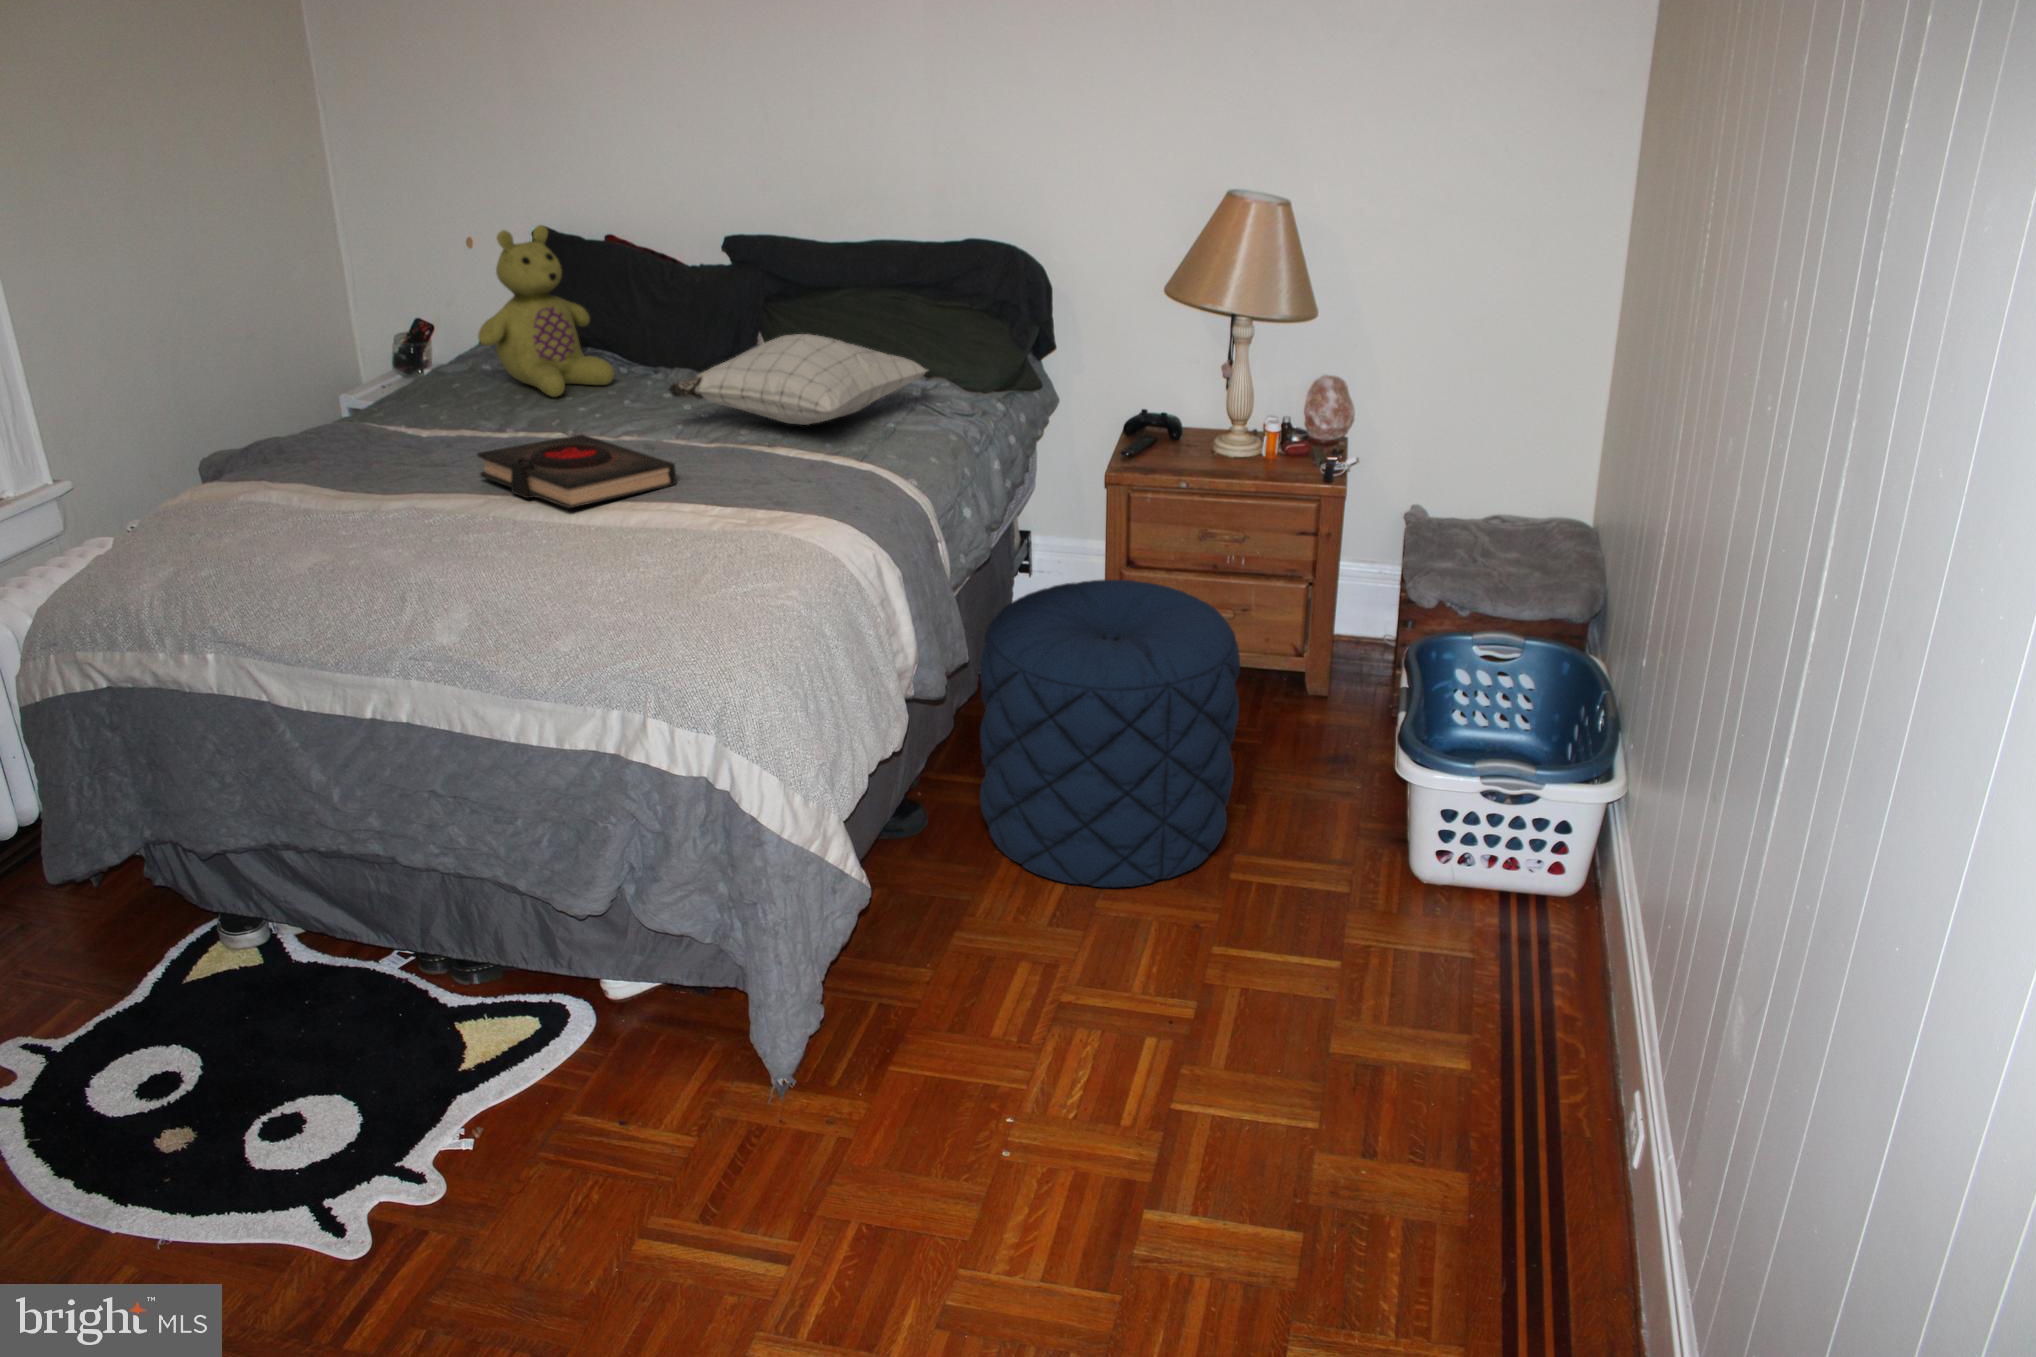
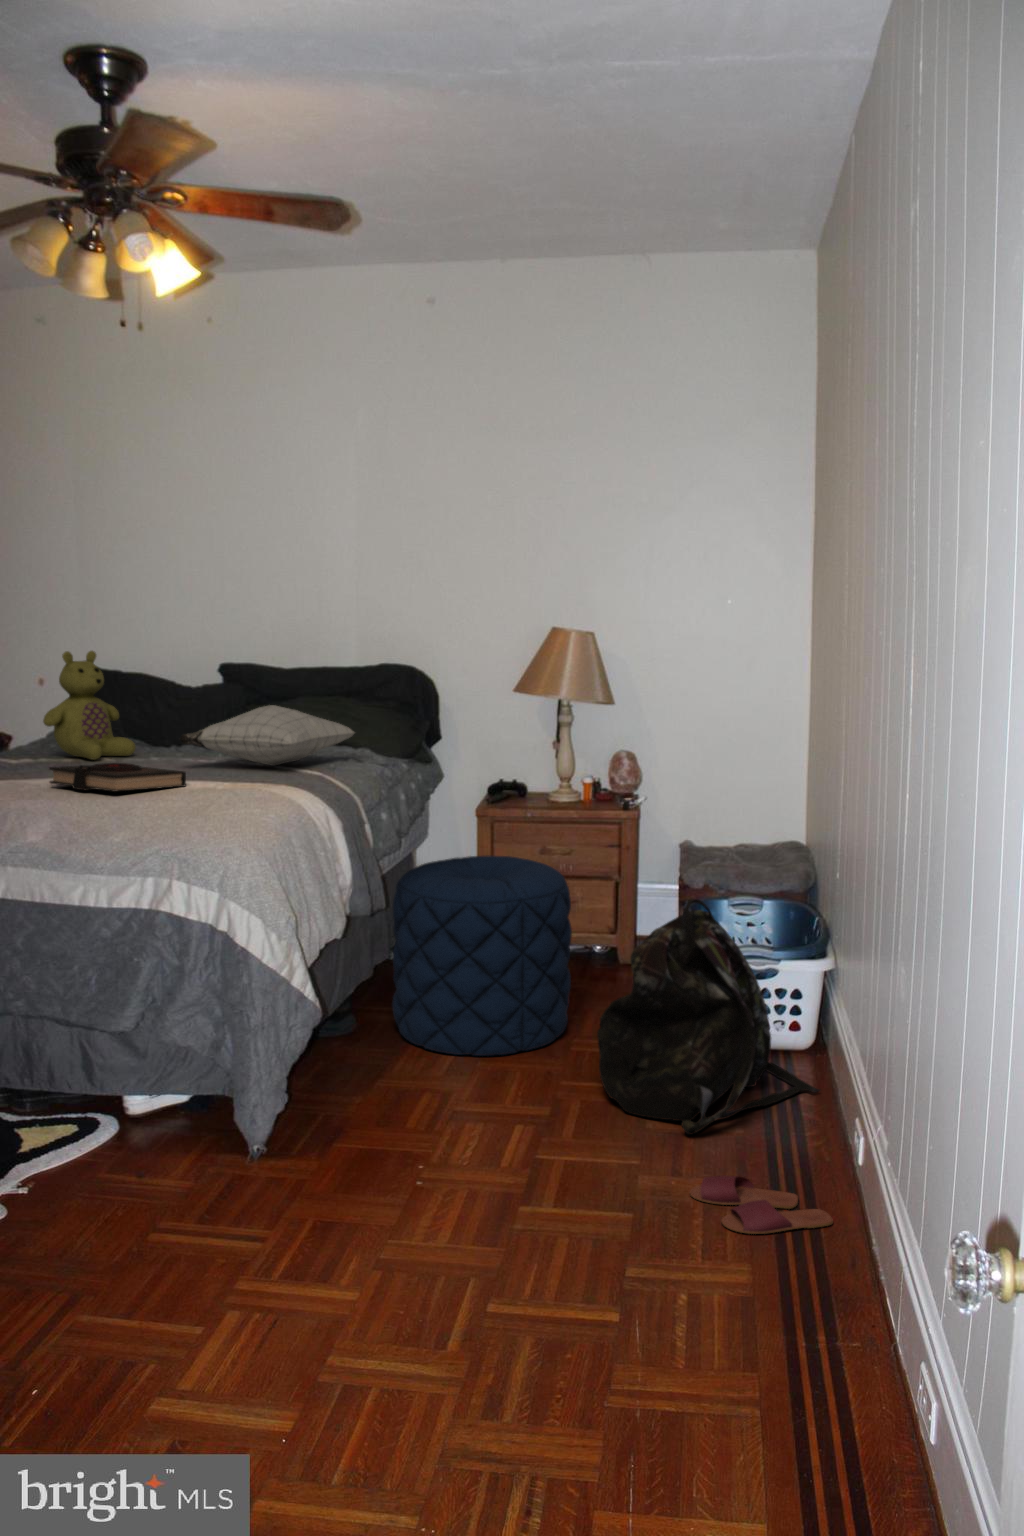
backpack: none [1272,737,1594,1080] -> present [597,899,820,1135]
slippers: none [1400,1187,1615,1312] -> present [690,1176,833,1234]

